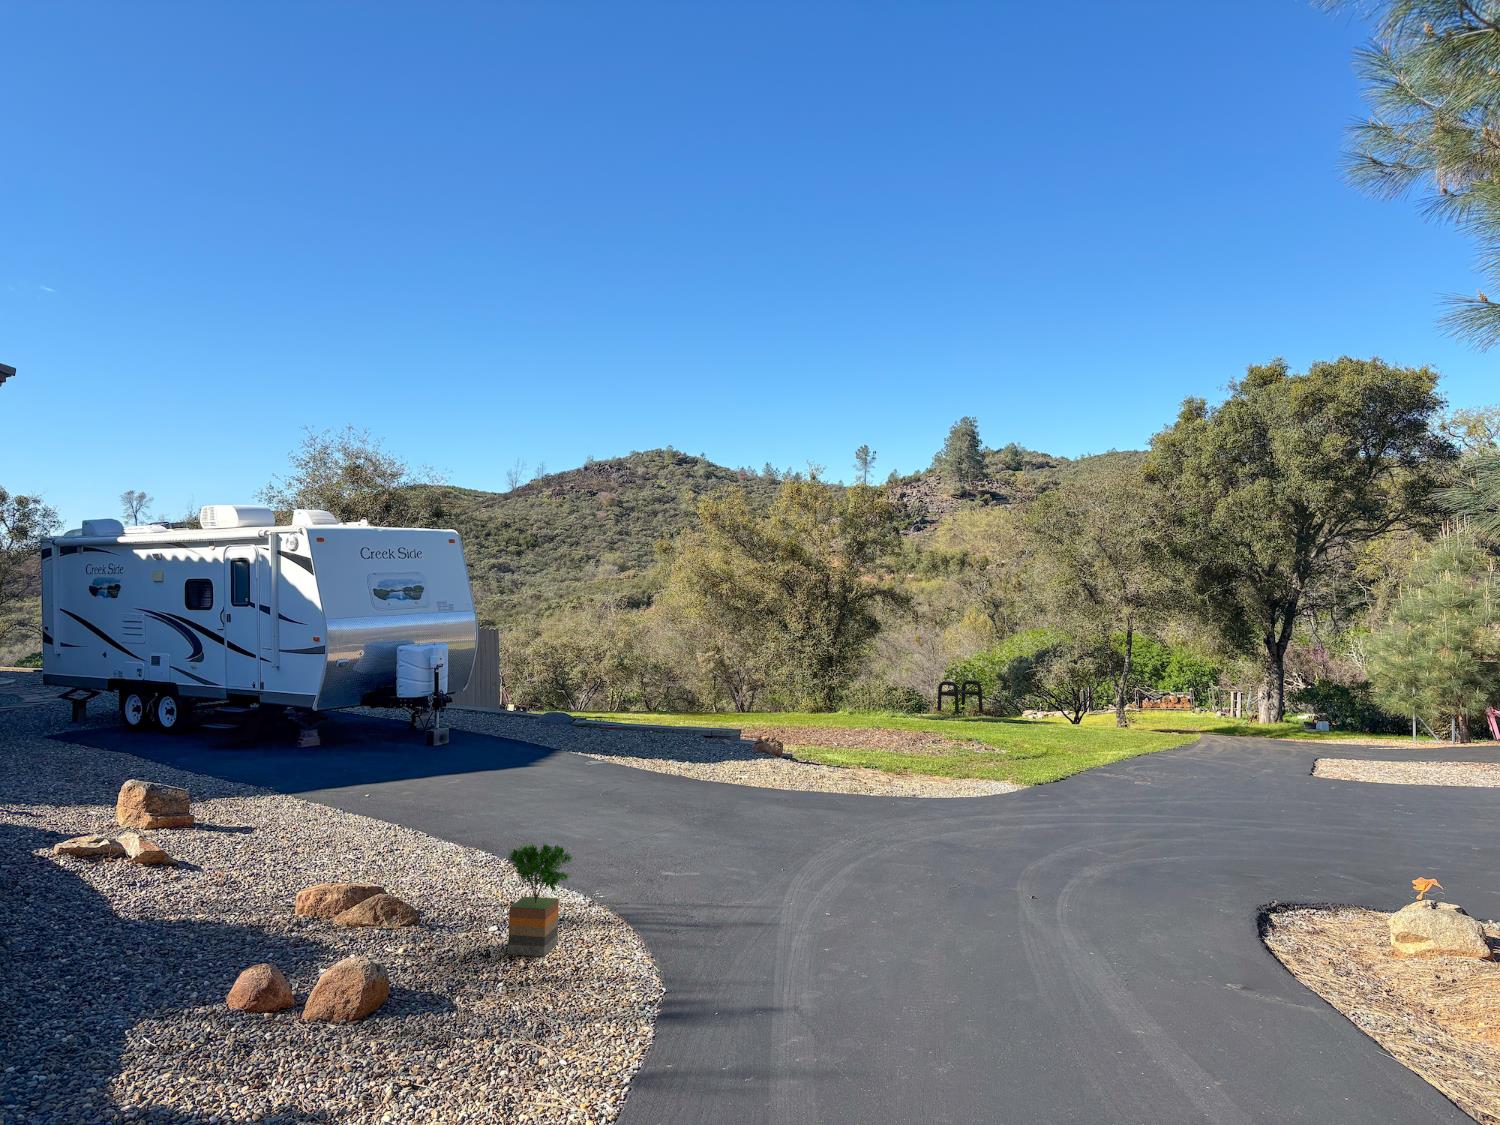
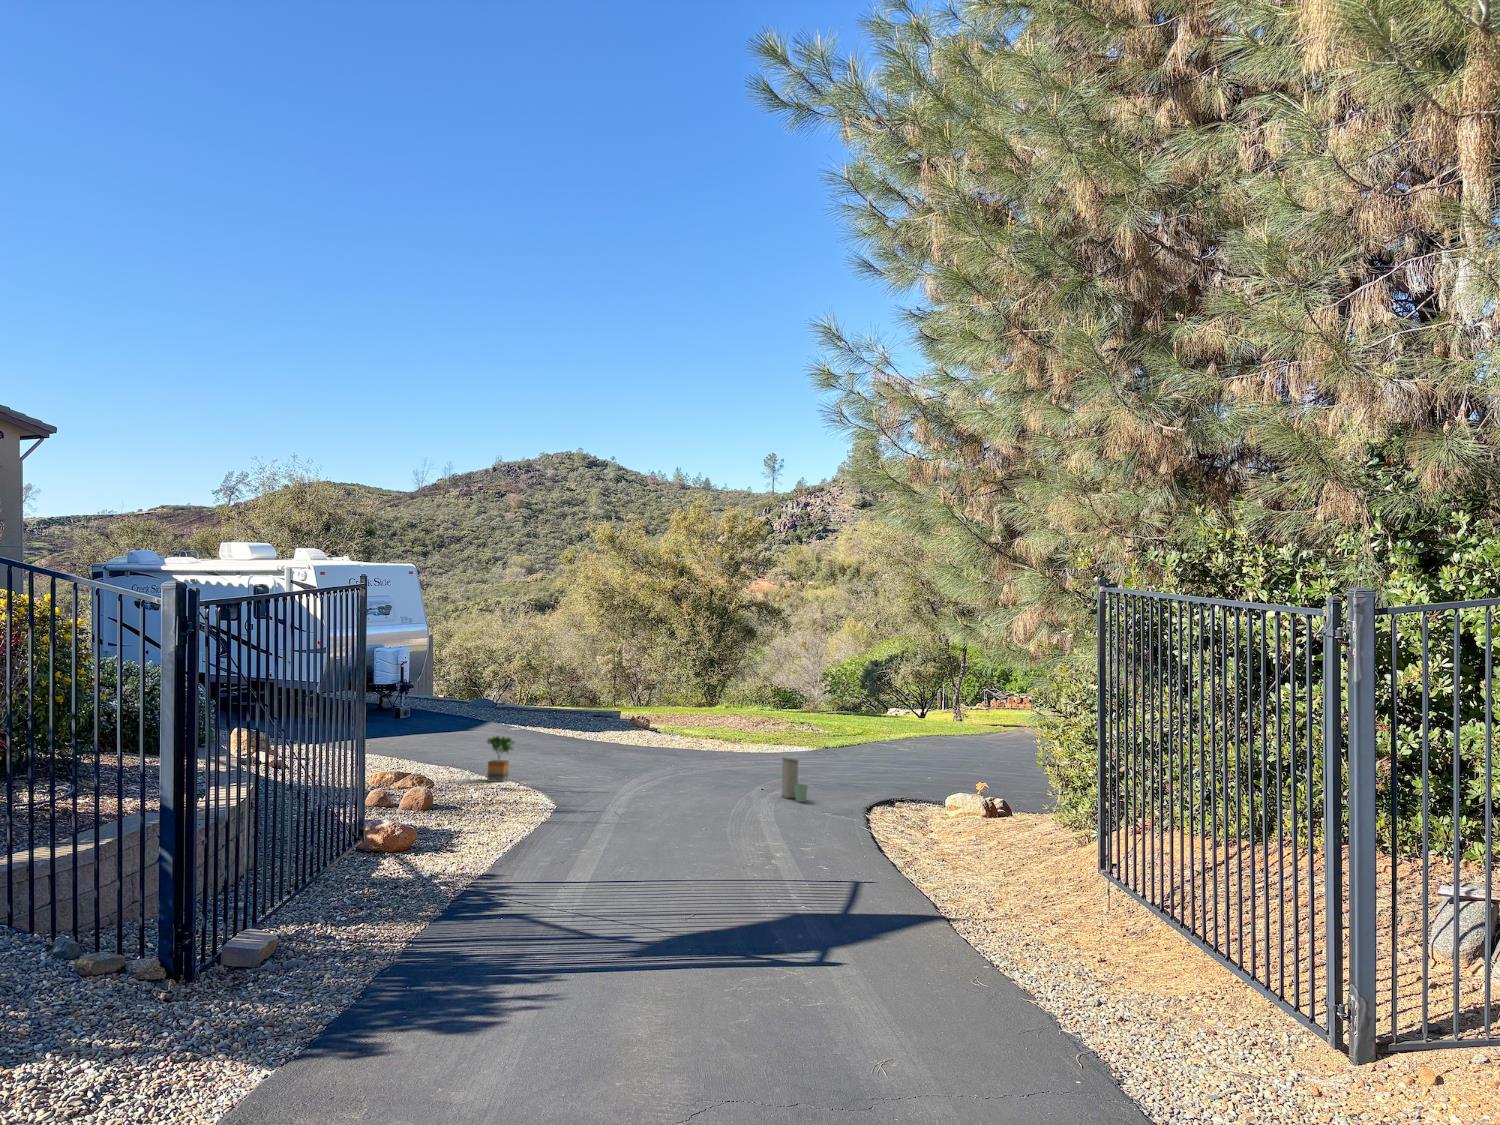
bench: present [937,681,983,712] -> none [807,681,846,708]
trash can: none [1252,923,1371,1076] -> present [782,757,808,802]

